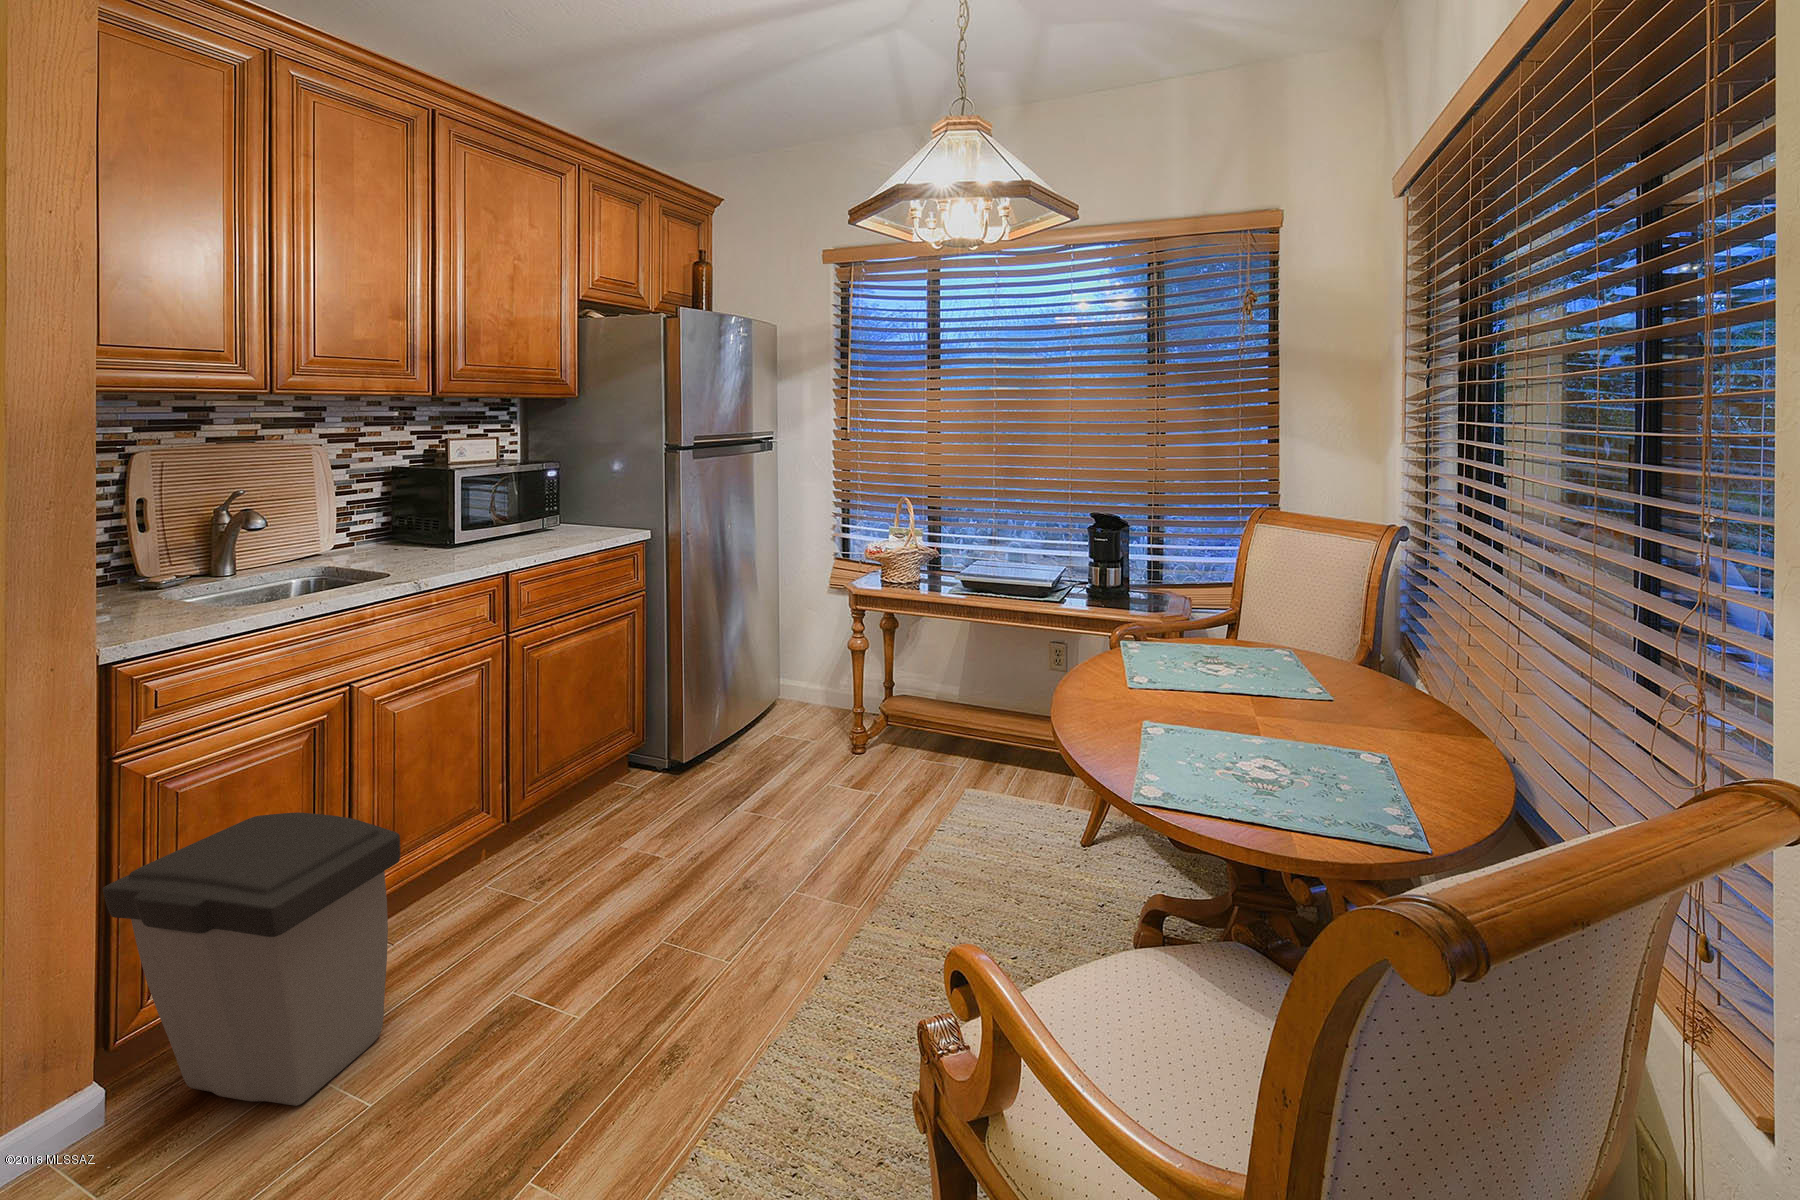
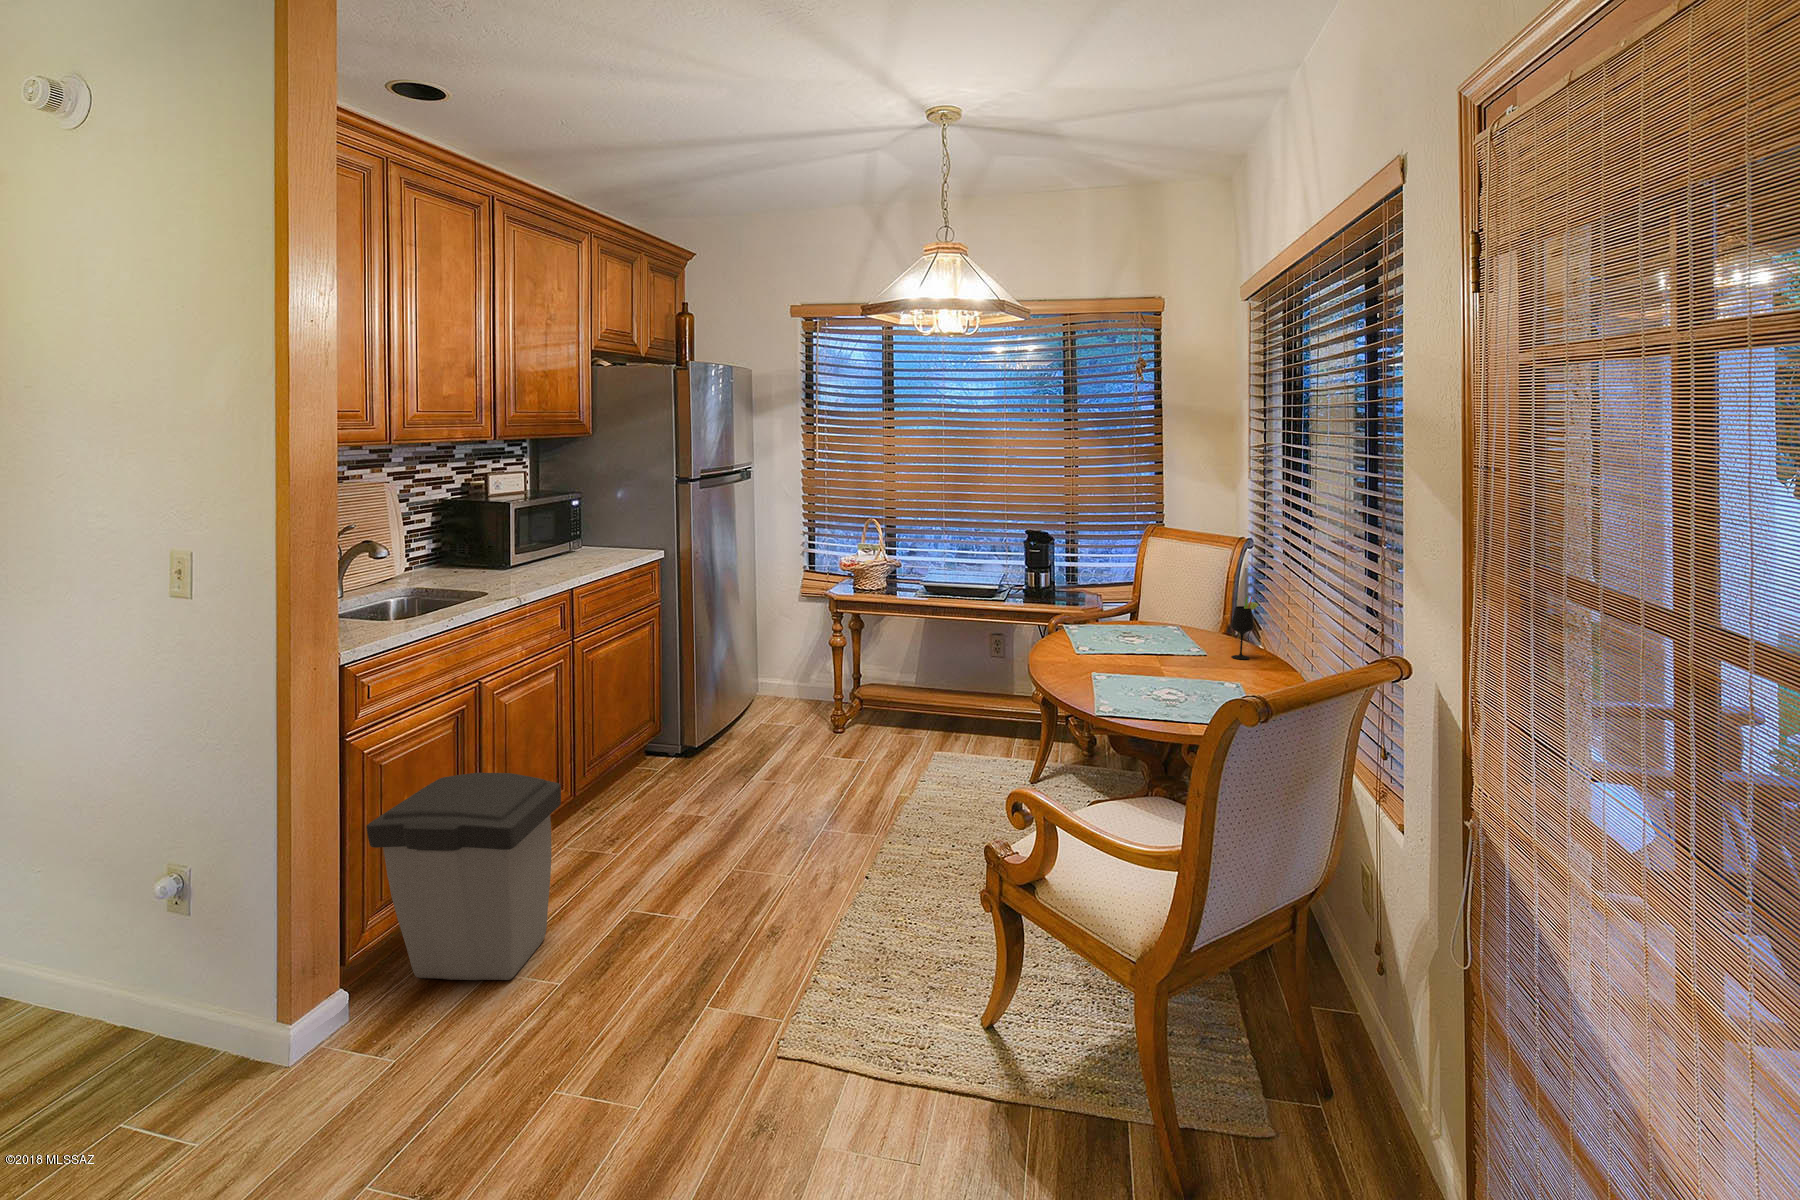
wine glass: none [1366,611,1414,706] -> present [1231,597,1259,659]

